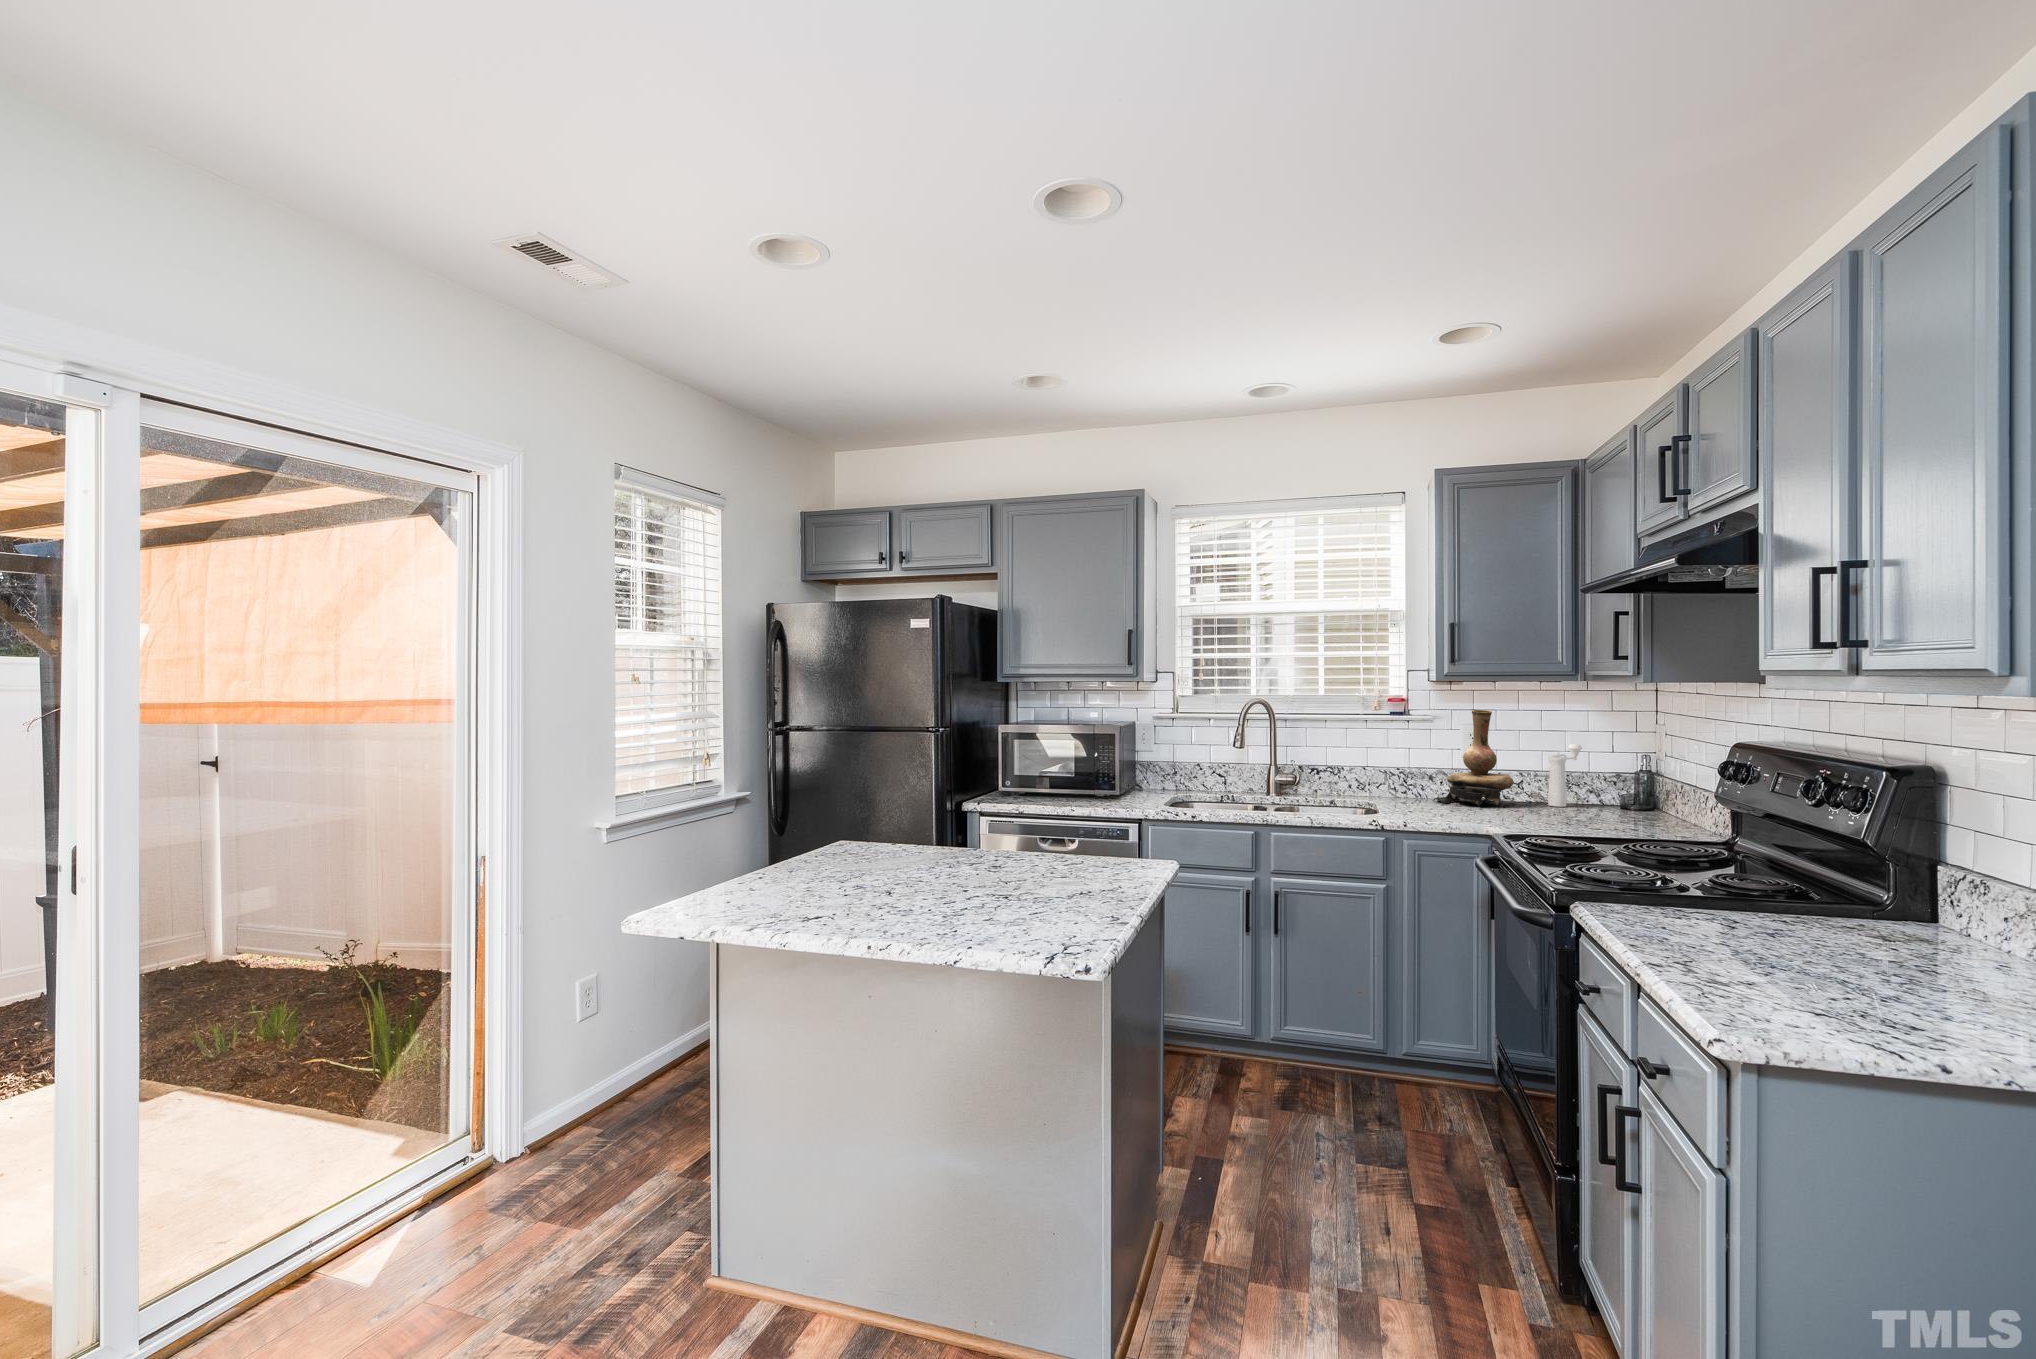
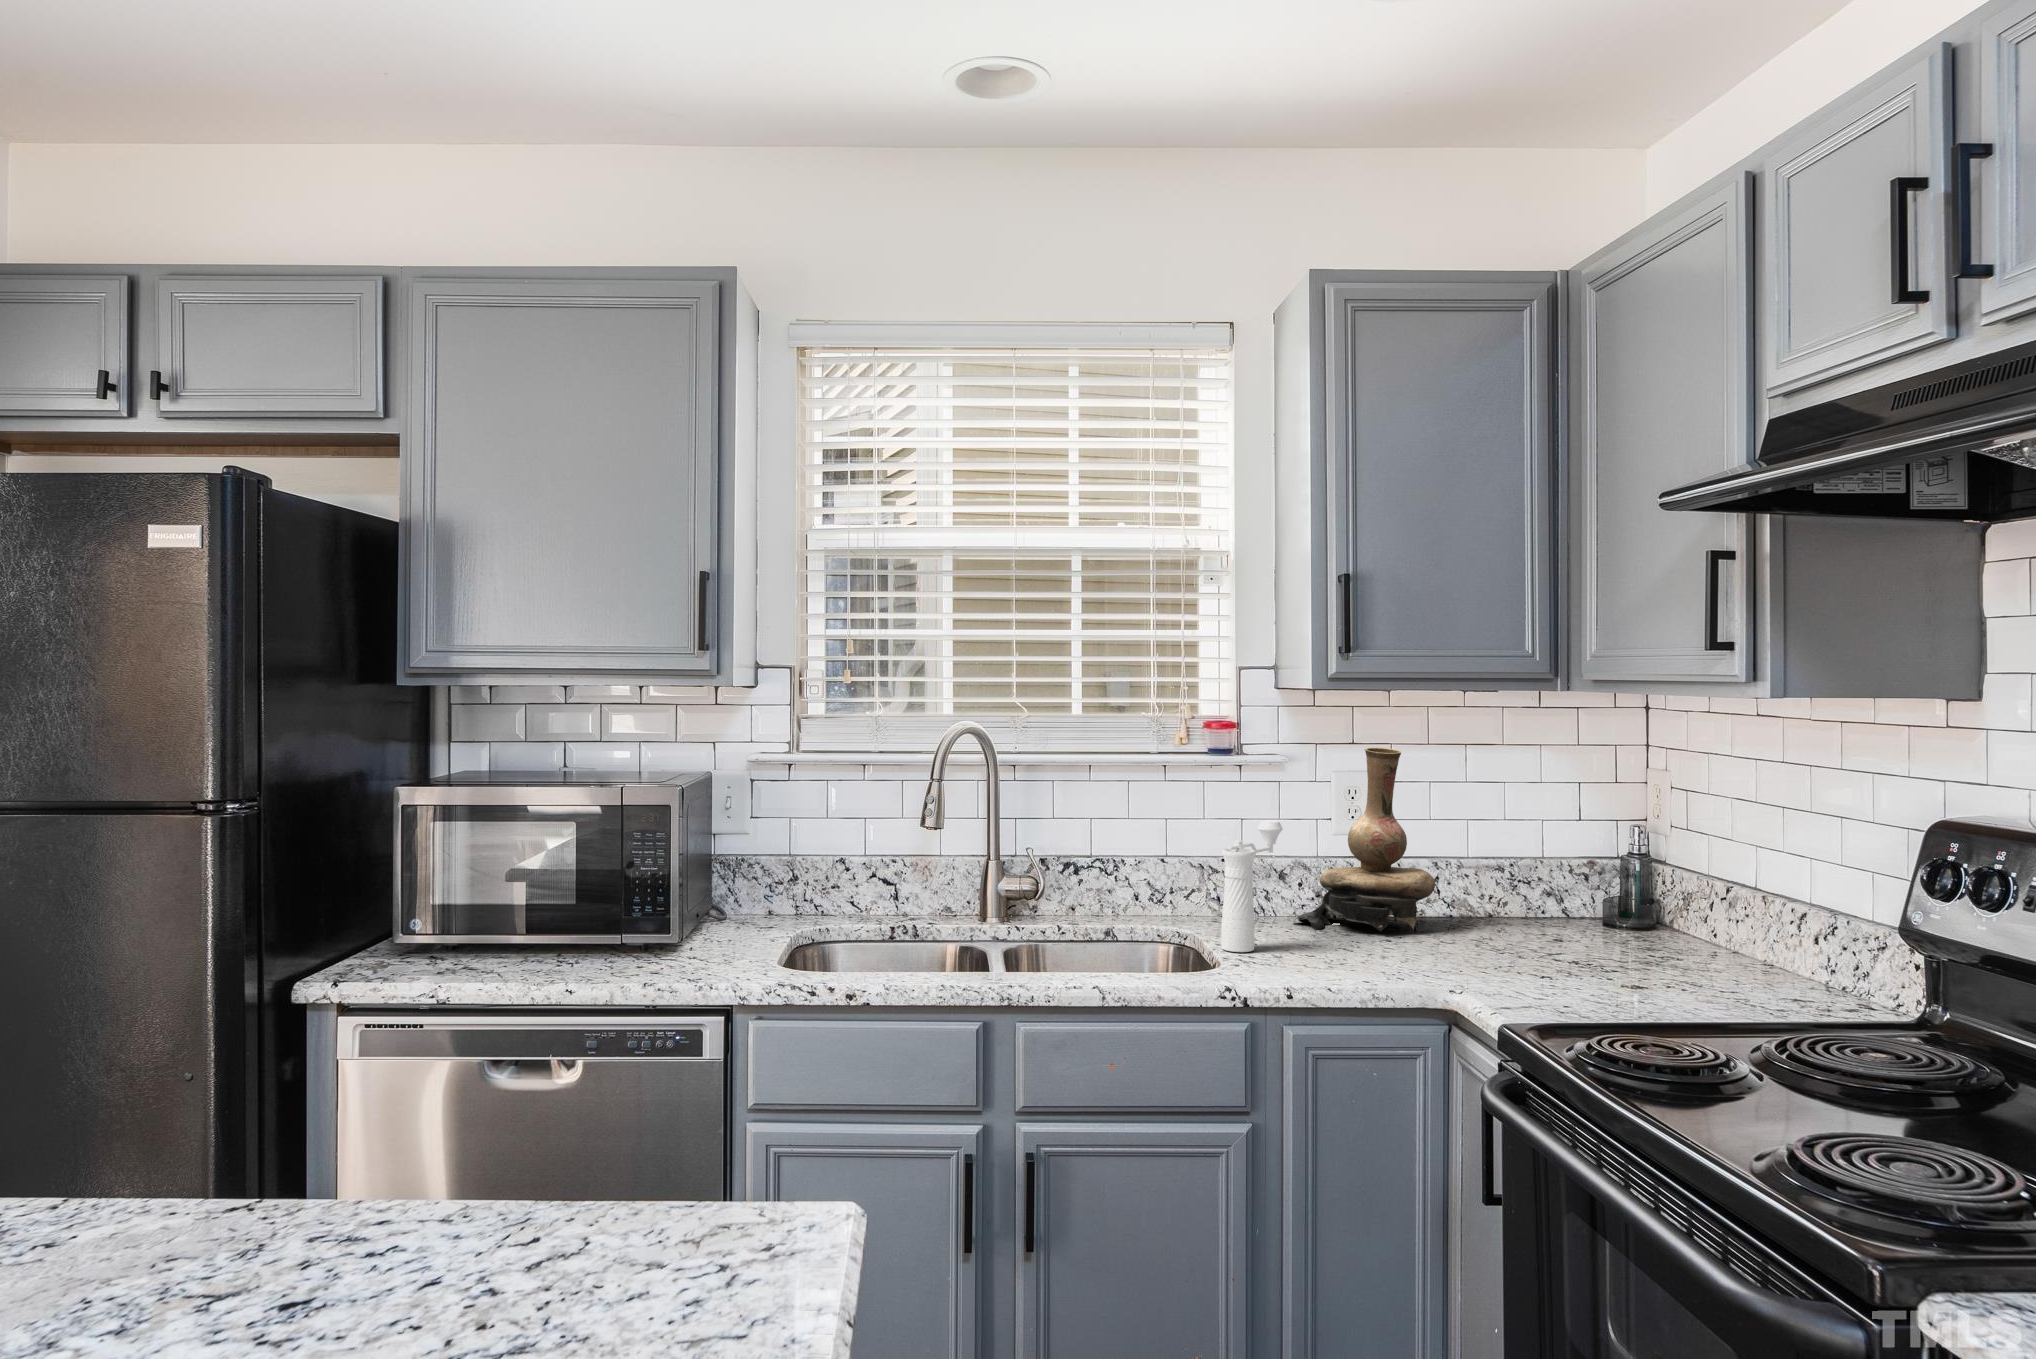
pepper mill: present [1548,744,1582,807] -> present [1221,821,1283,952]

